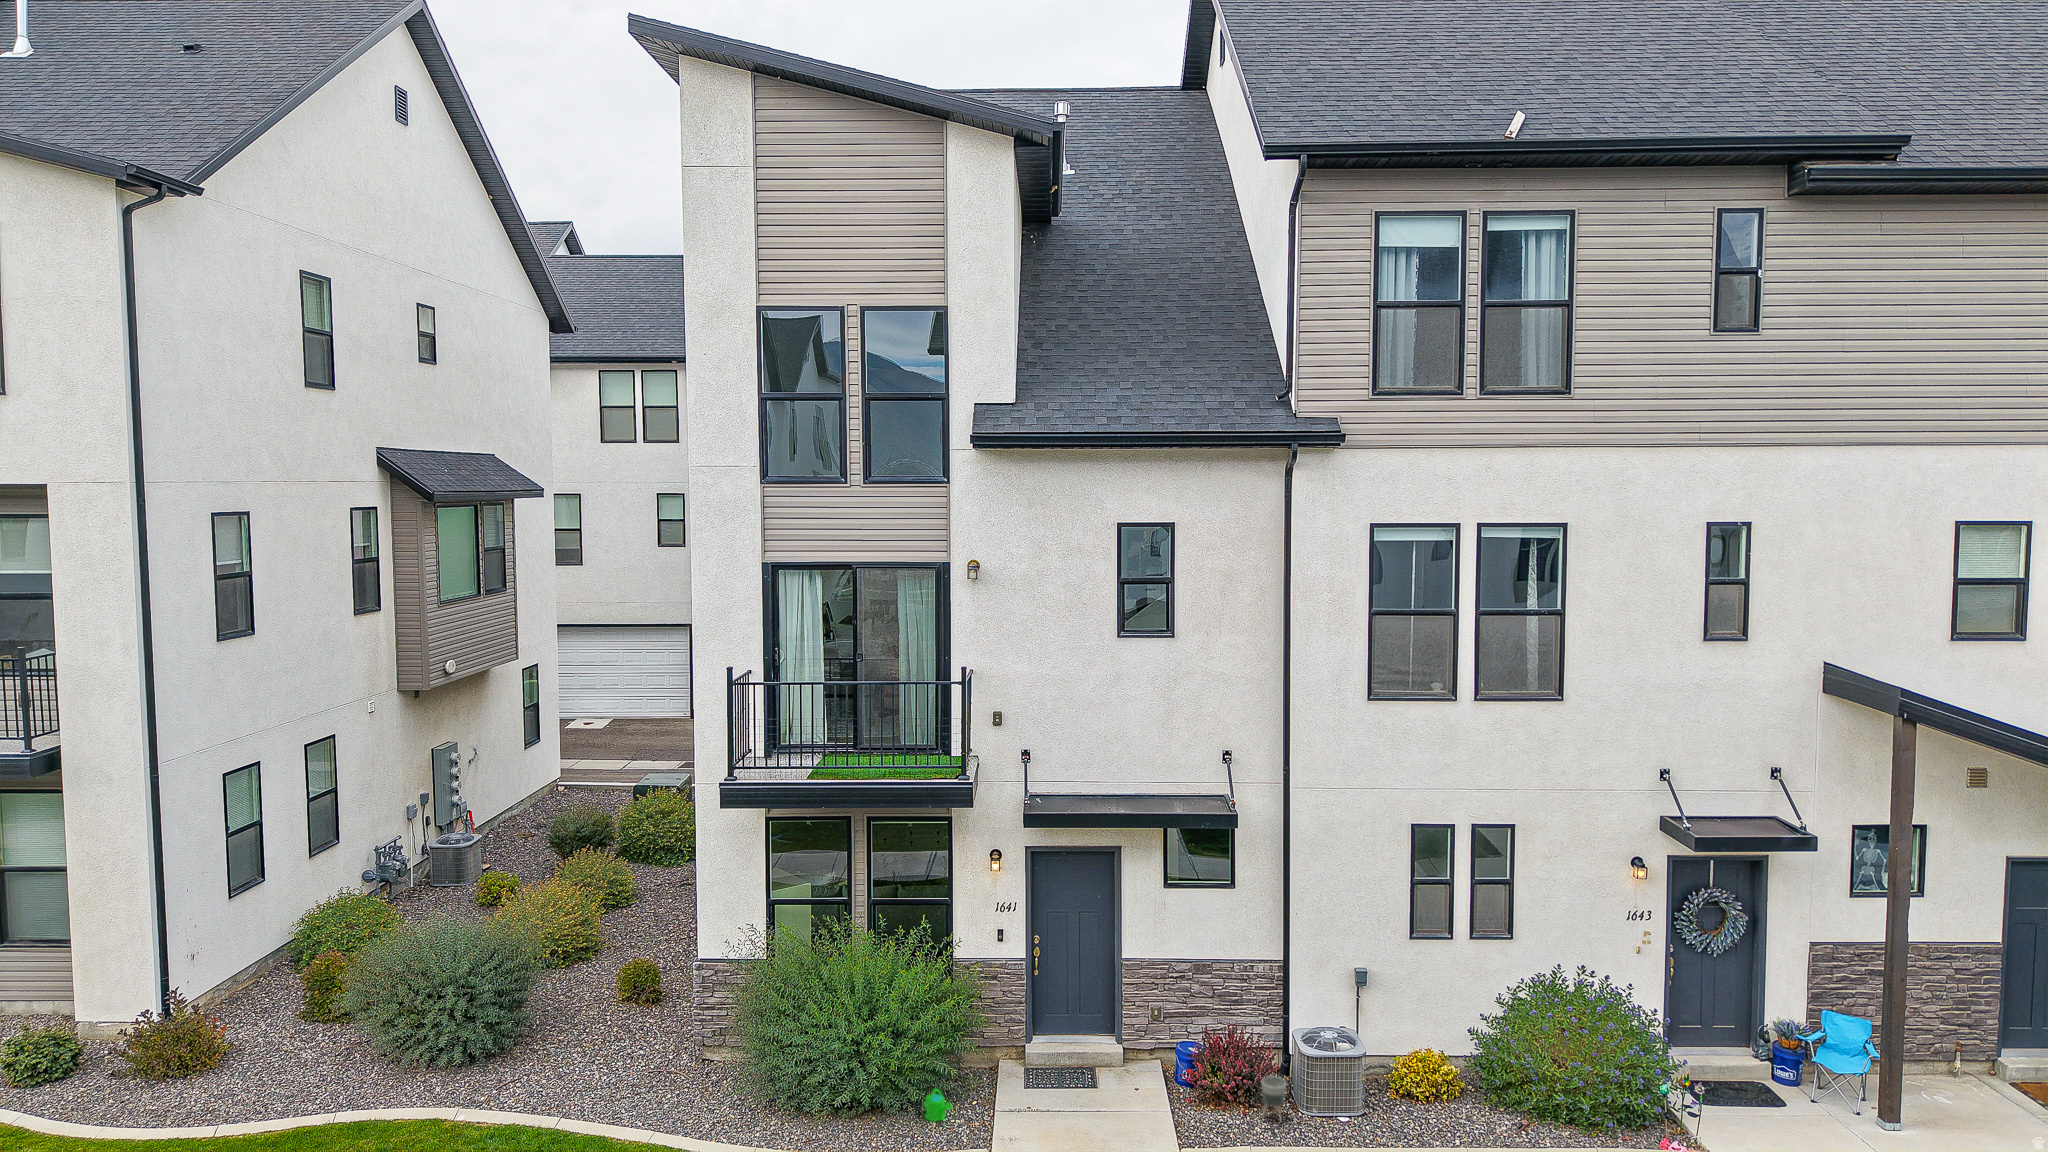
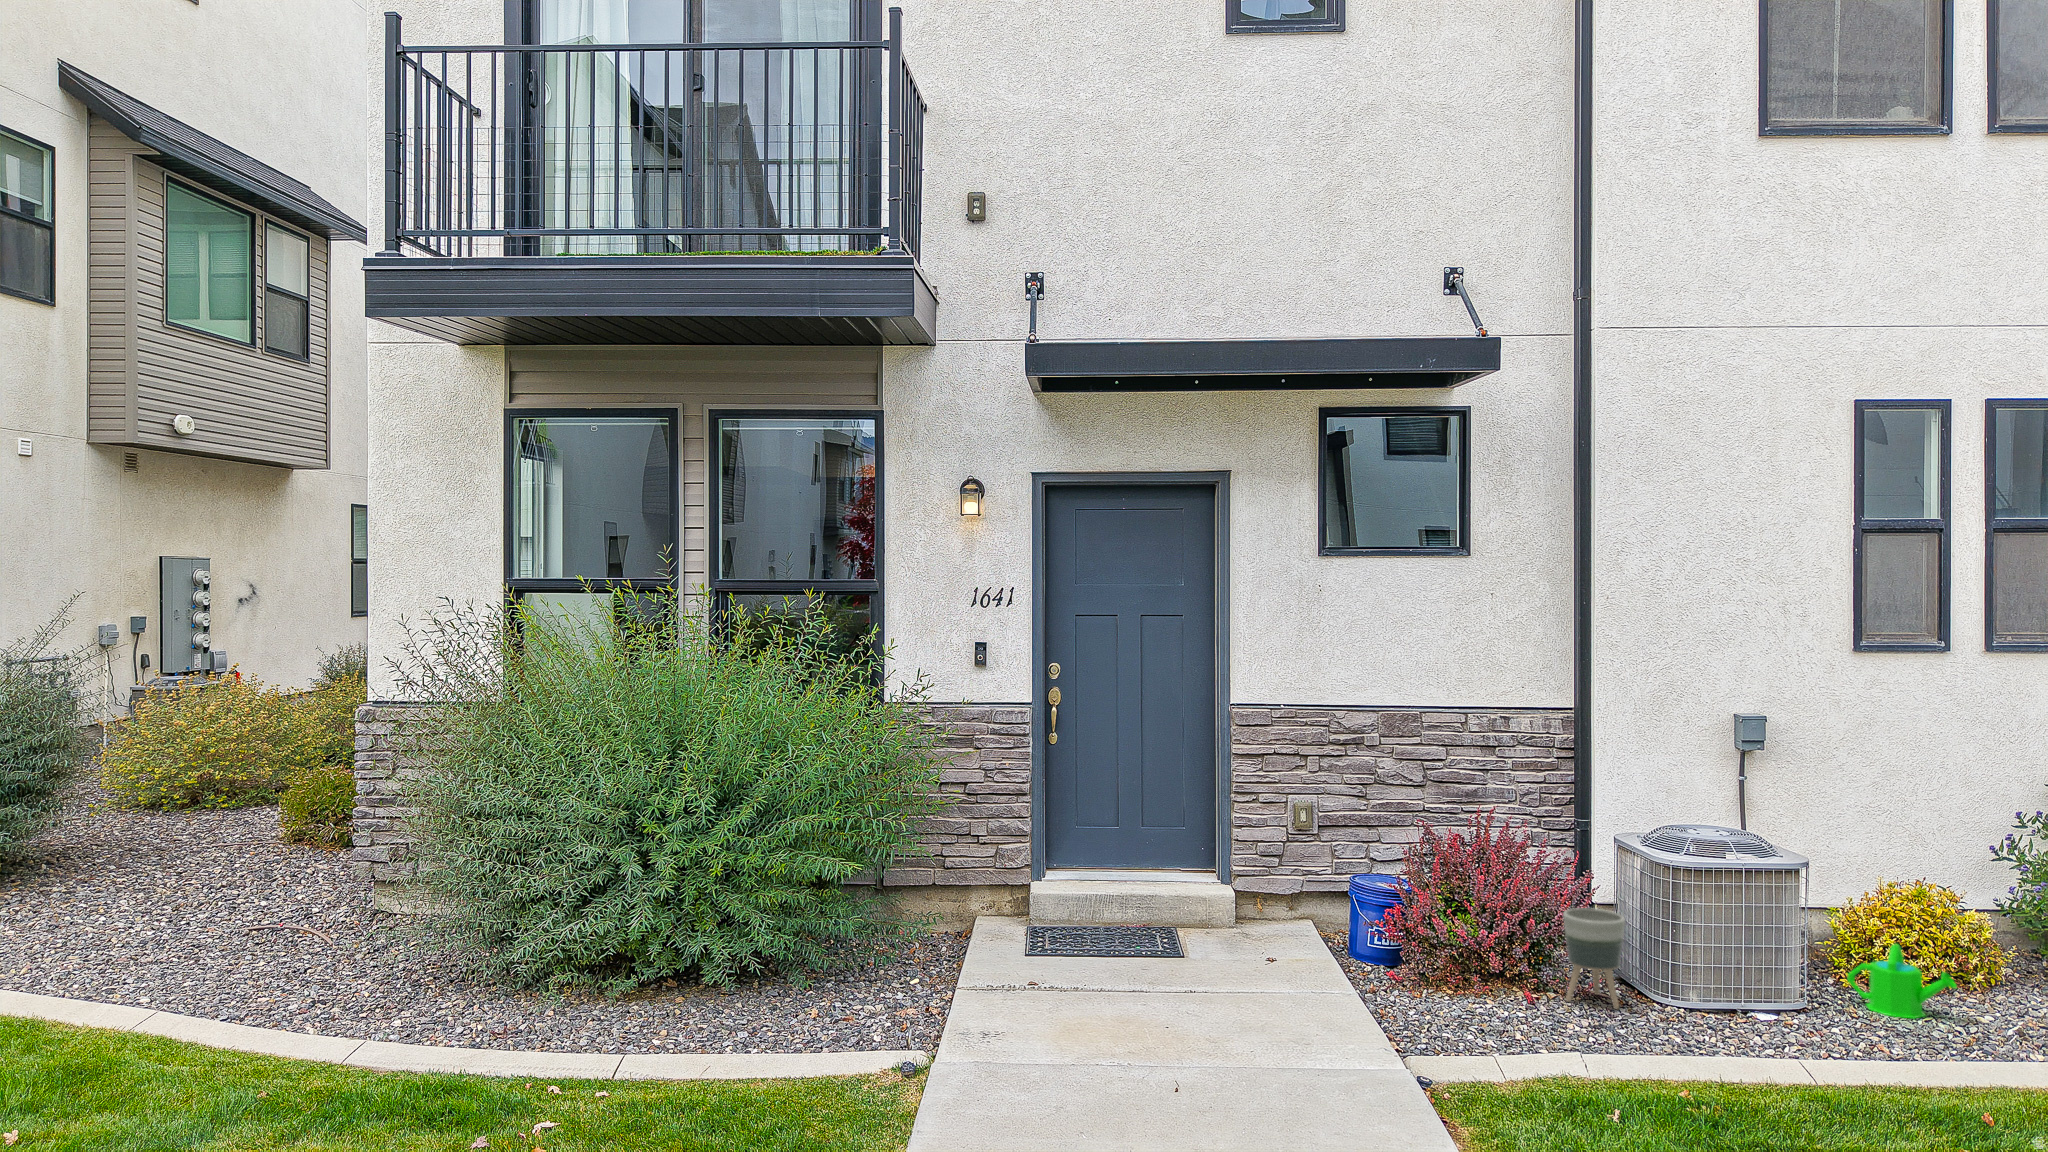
watering can: present [923,1089,952,1121] -> present [1847,944,1957,1019]

